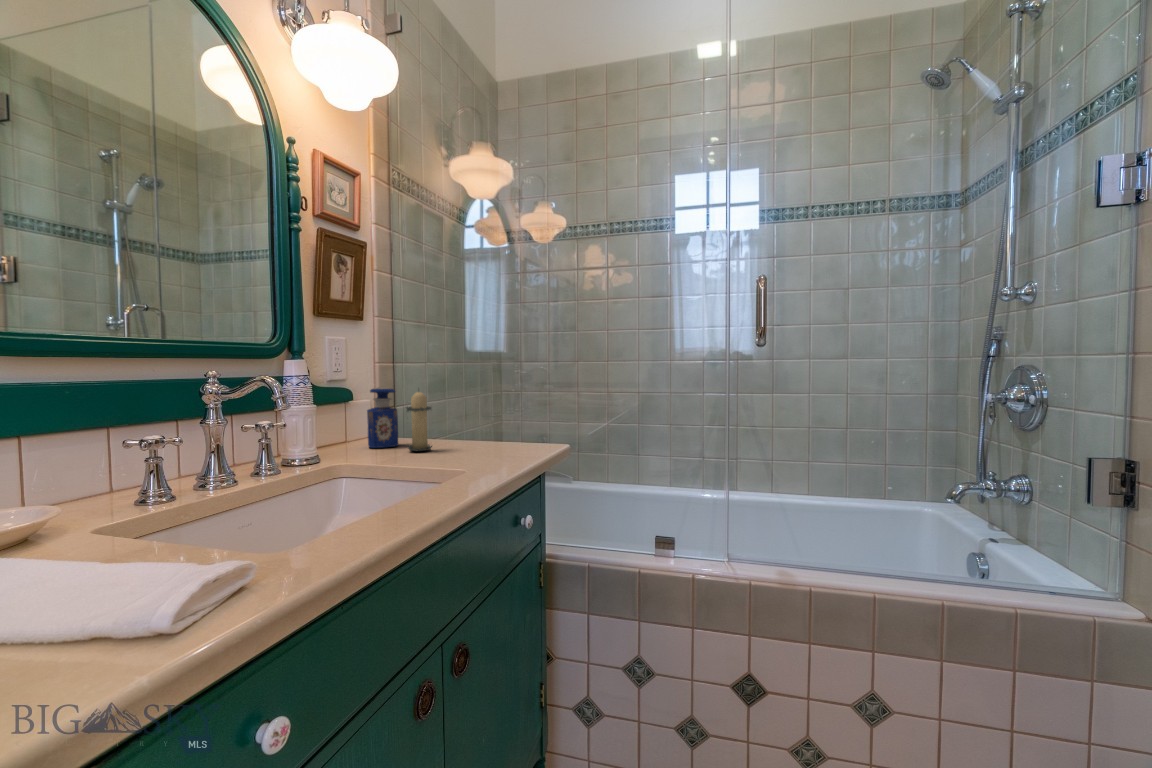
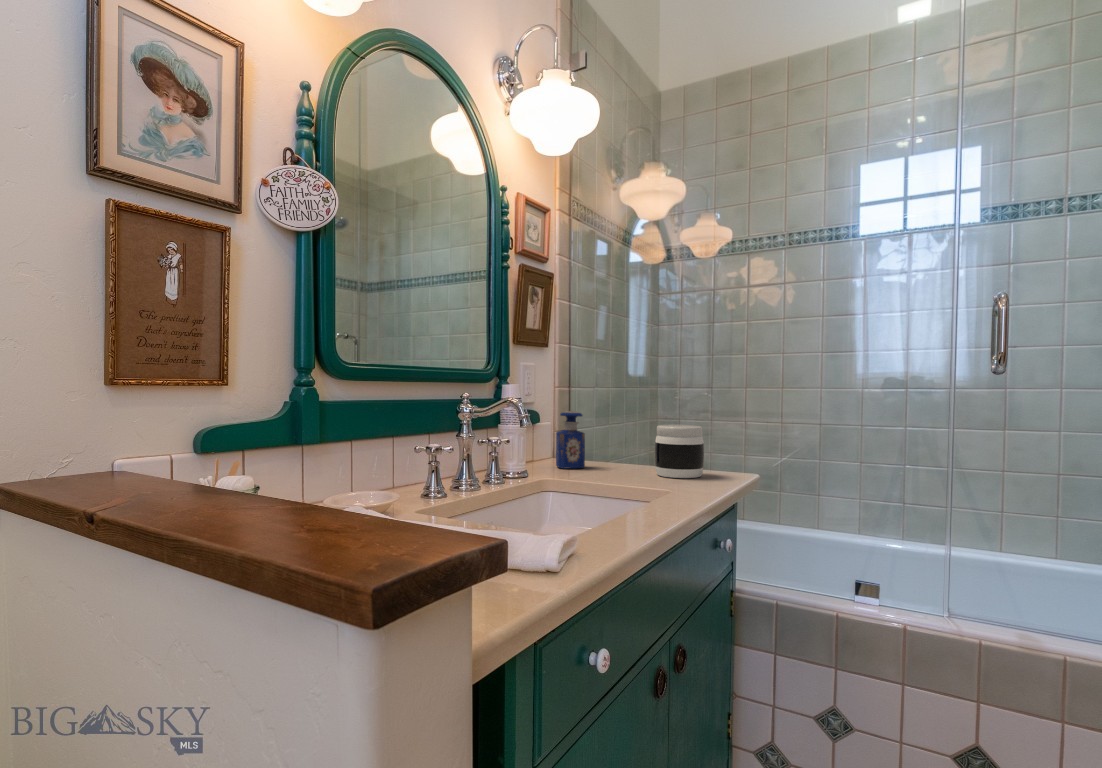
candle: present [406,392,432,451] -> none [595,413,625,474]
jar: none [467,397,517,452] -> present [654,425,704,478]

